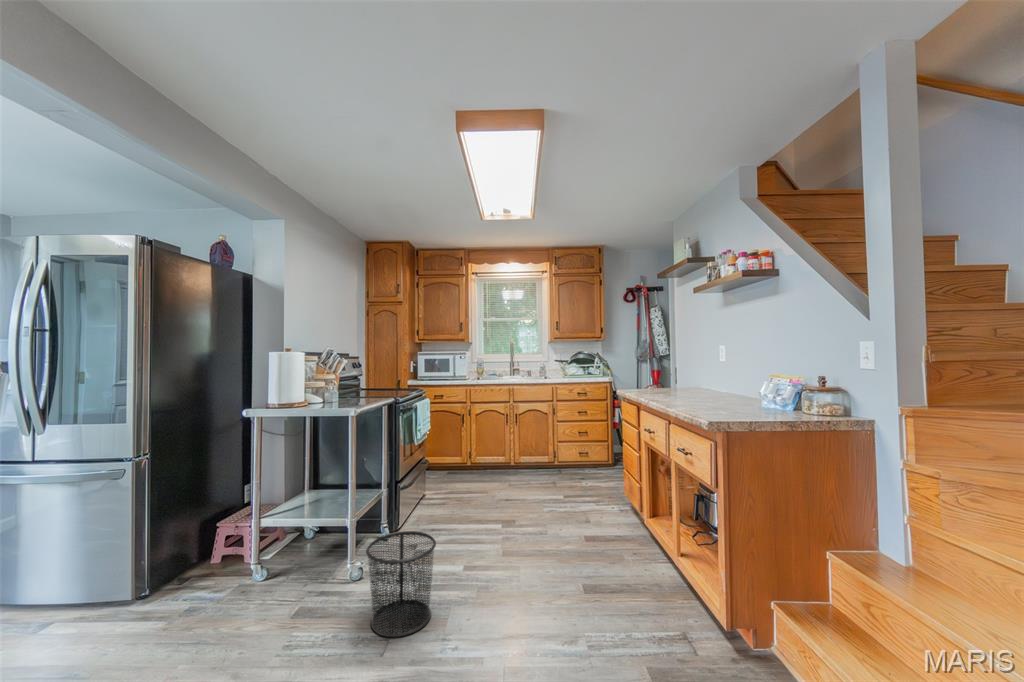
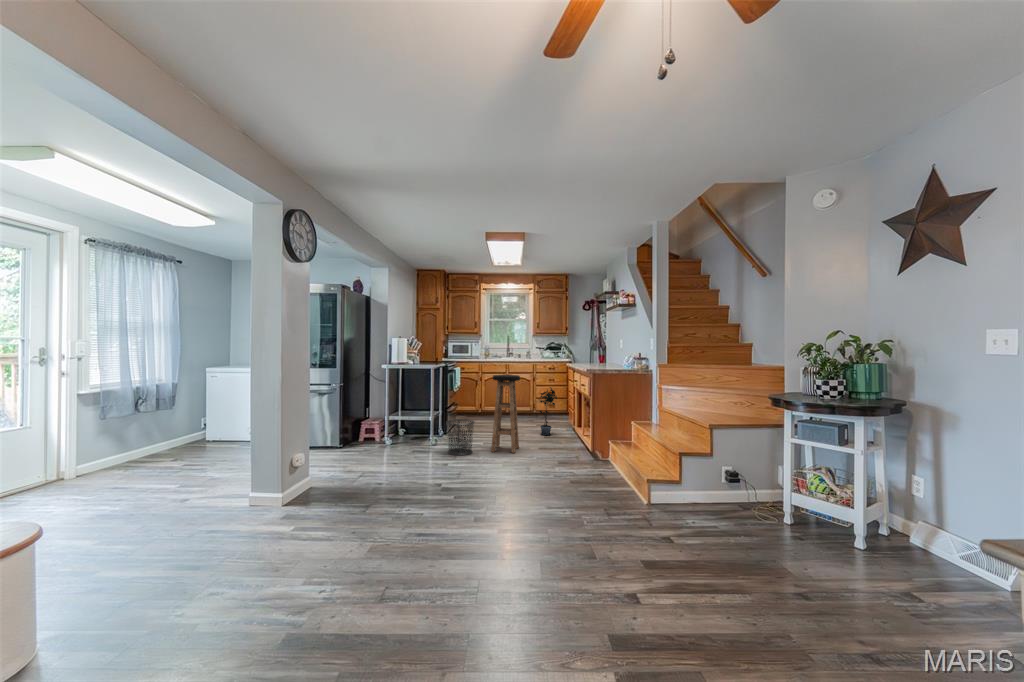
bar stool: none [475,426,539,620] -> present [491,375,520,453]
potted plant: none [567,437,609,531] -> present [539,387,557,435]

